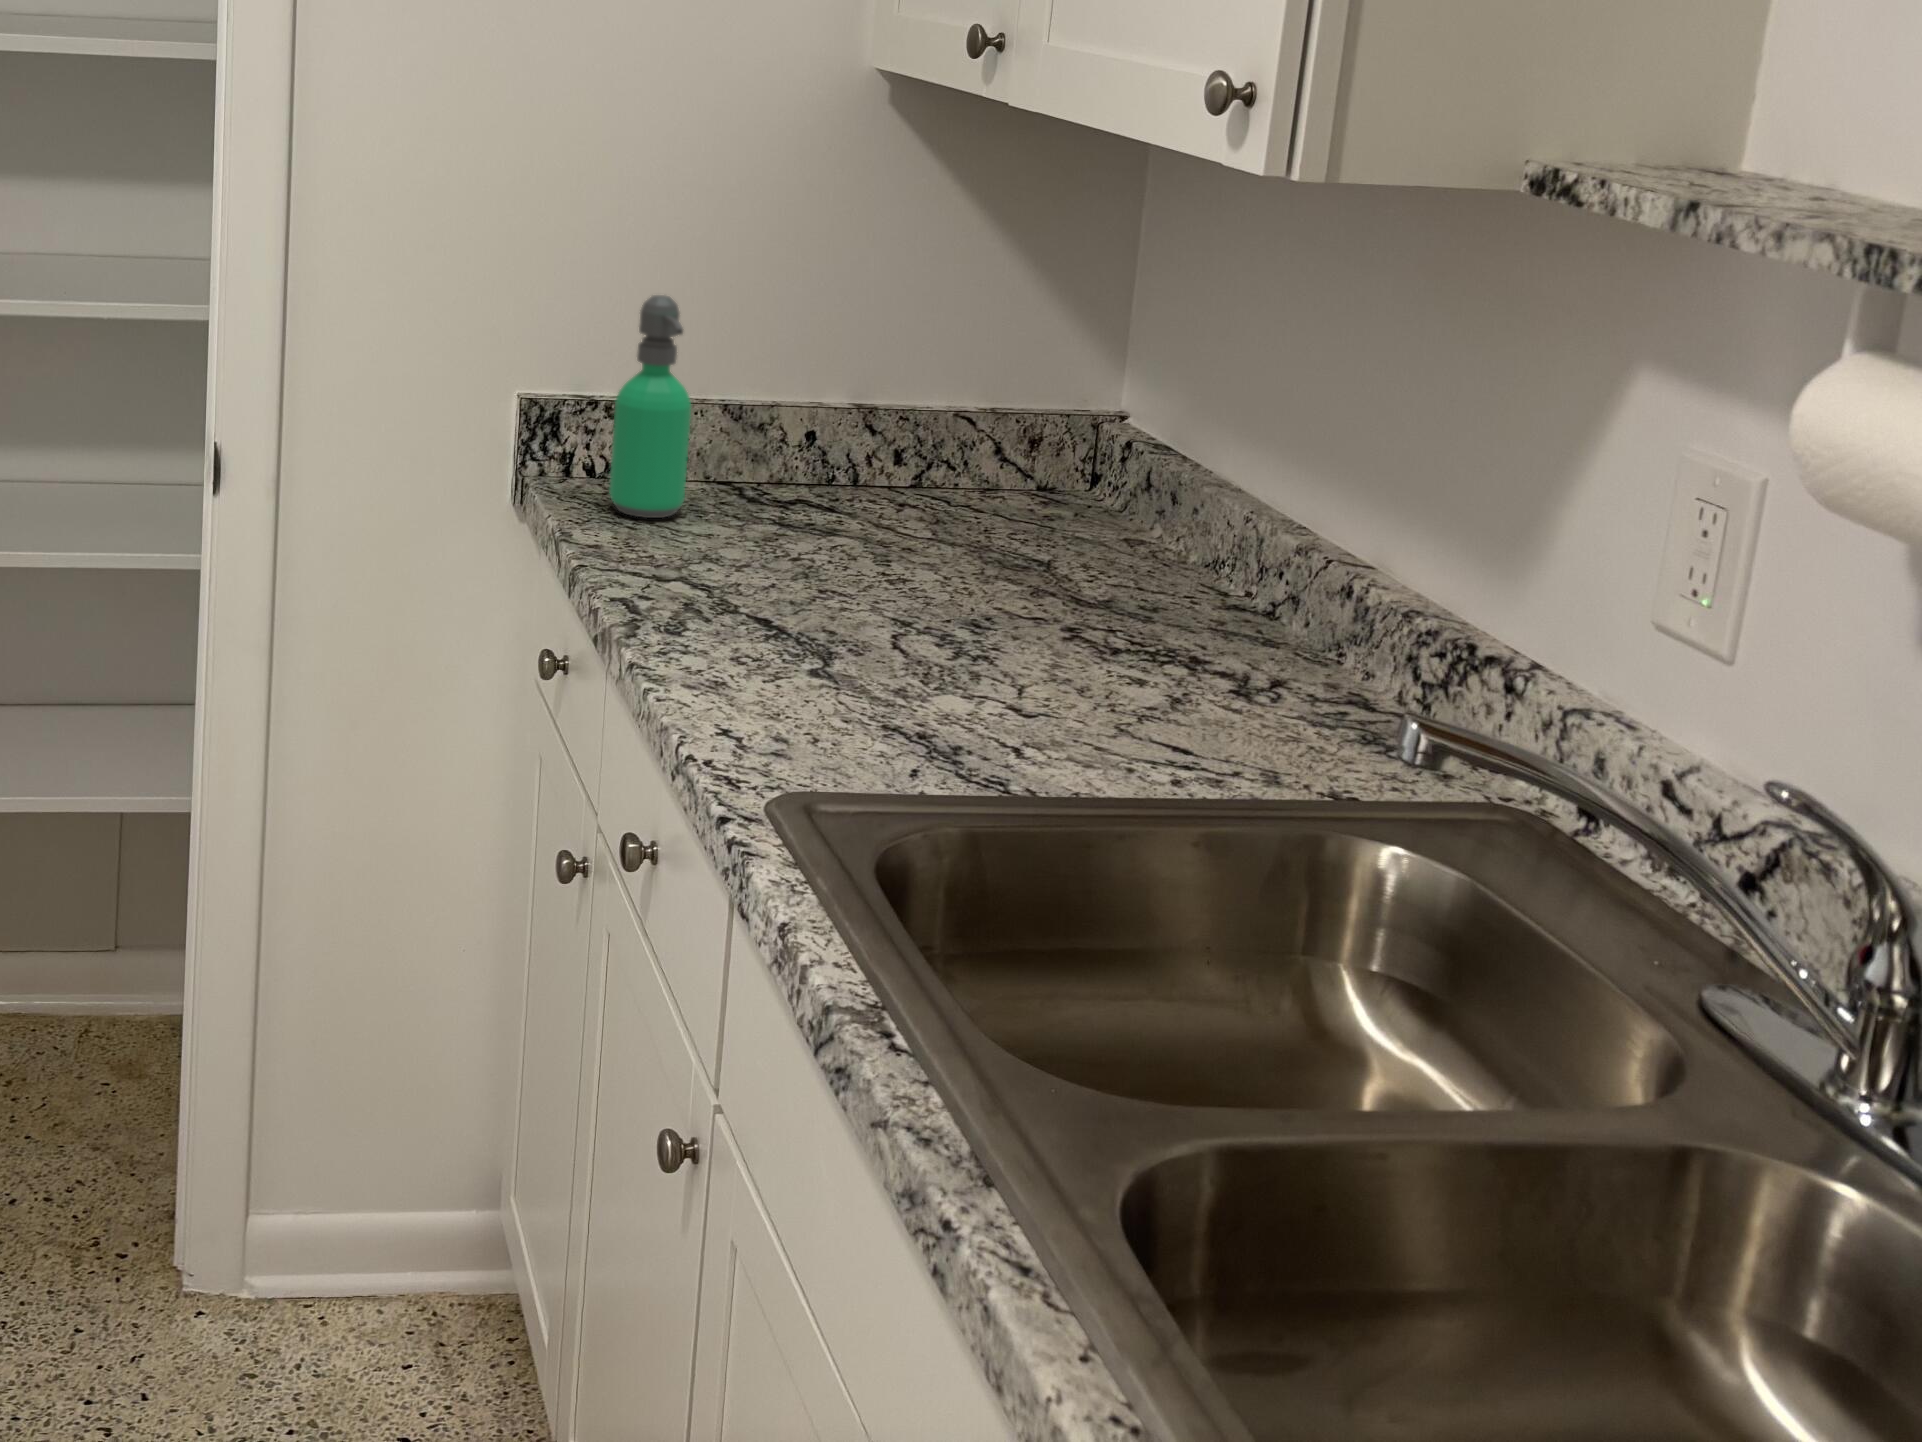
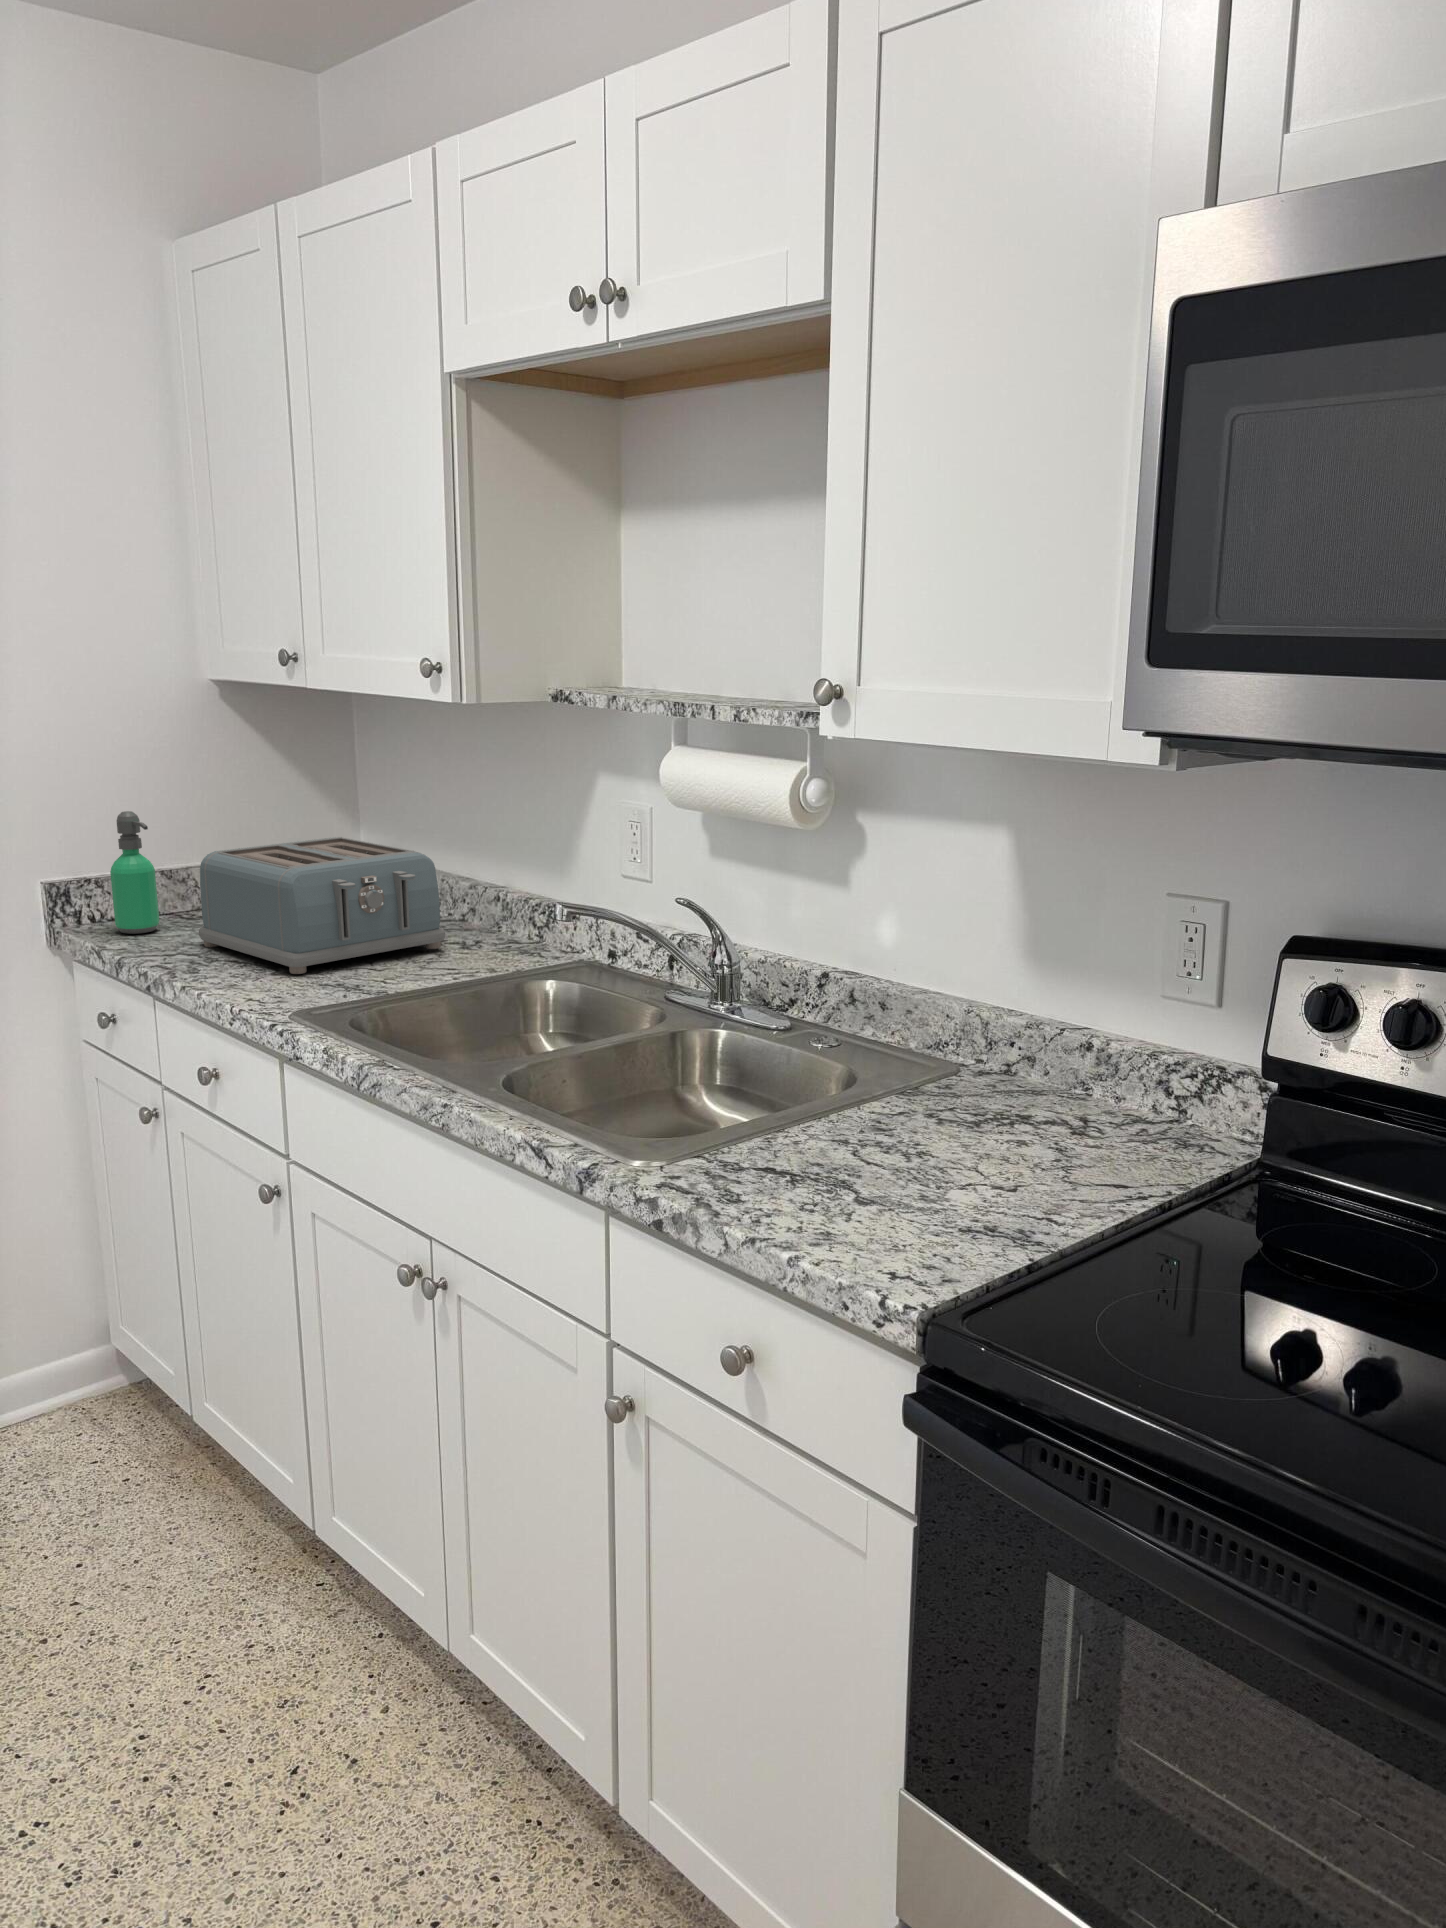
toaster: none [726,398,1200,687] -> present [199,837,445,974]

